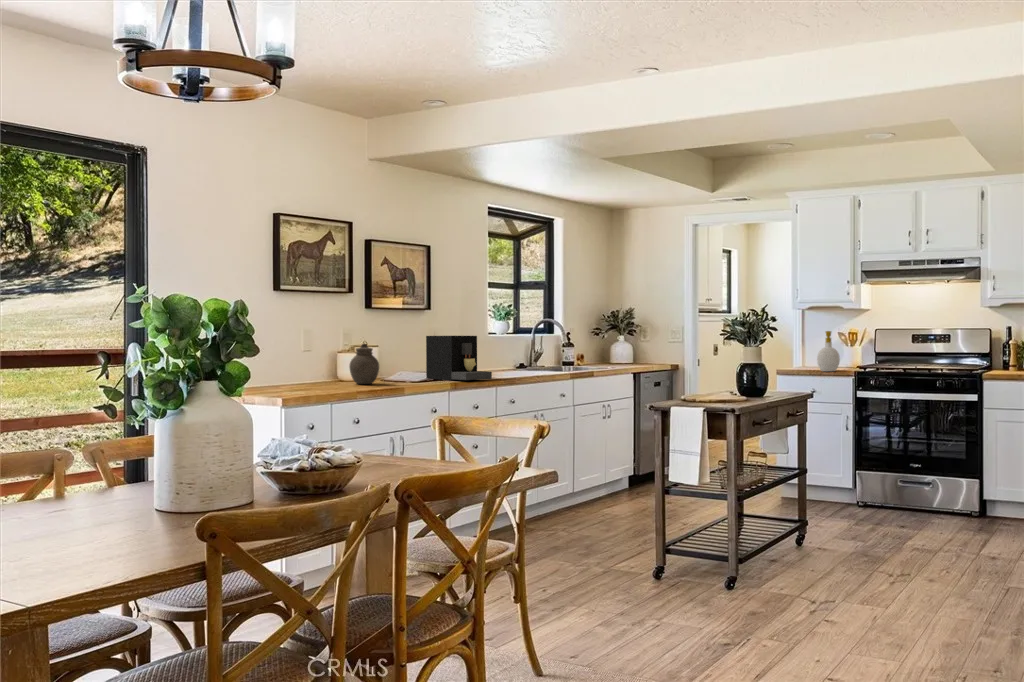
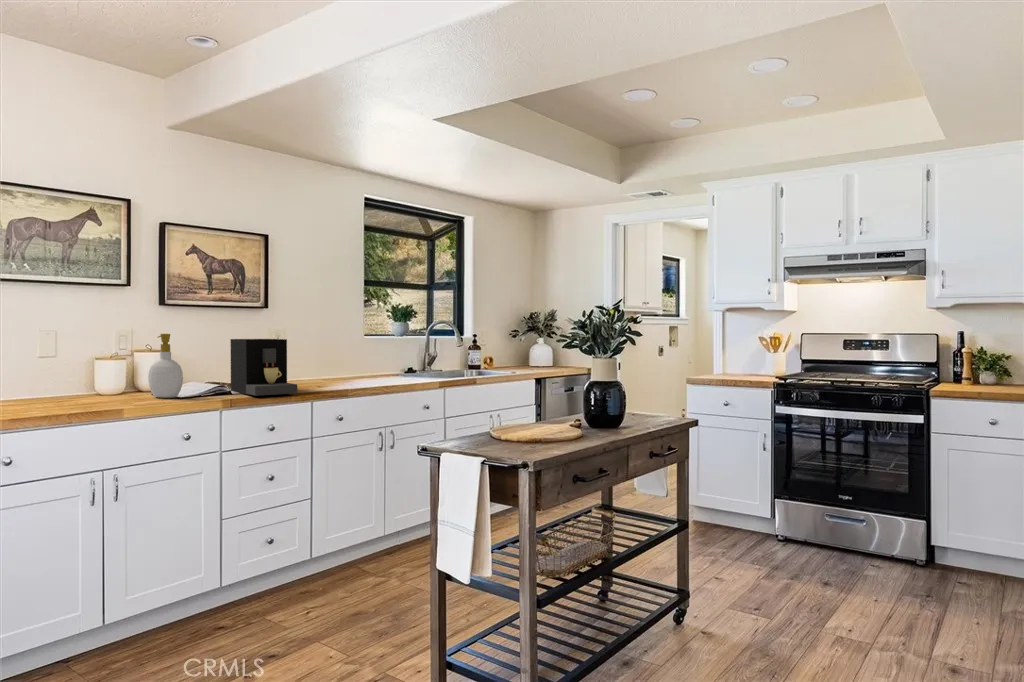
soap bottle: present [817,331,840,371] -> present [148,334,183,398]
jar: present [349,344,379,384] -> none [78,350,122,403]

